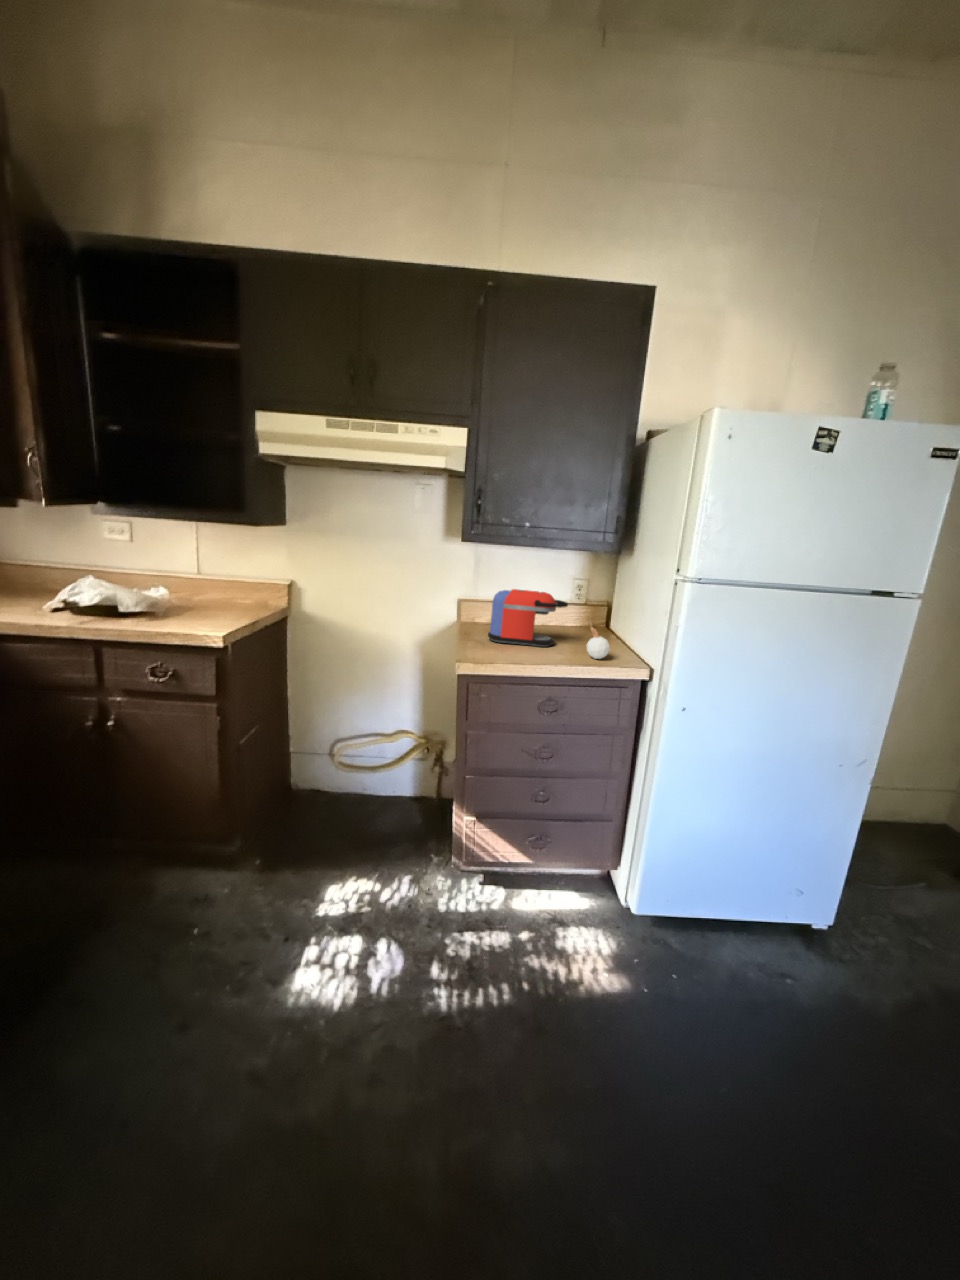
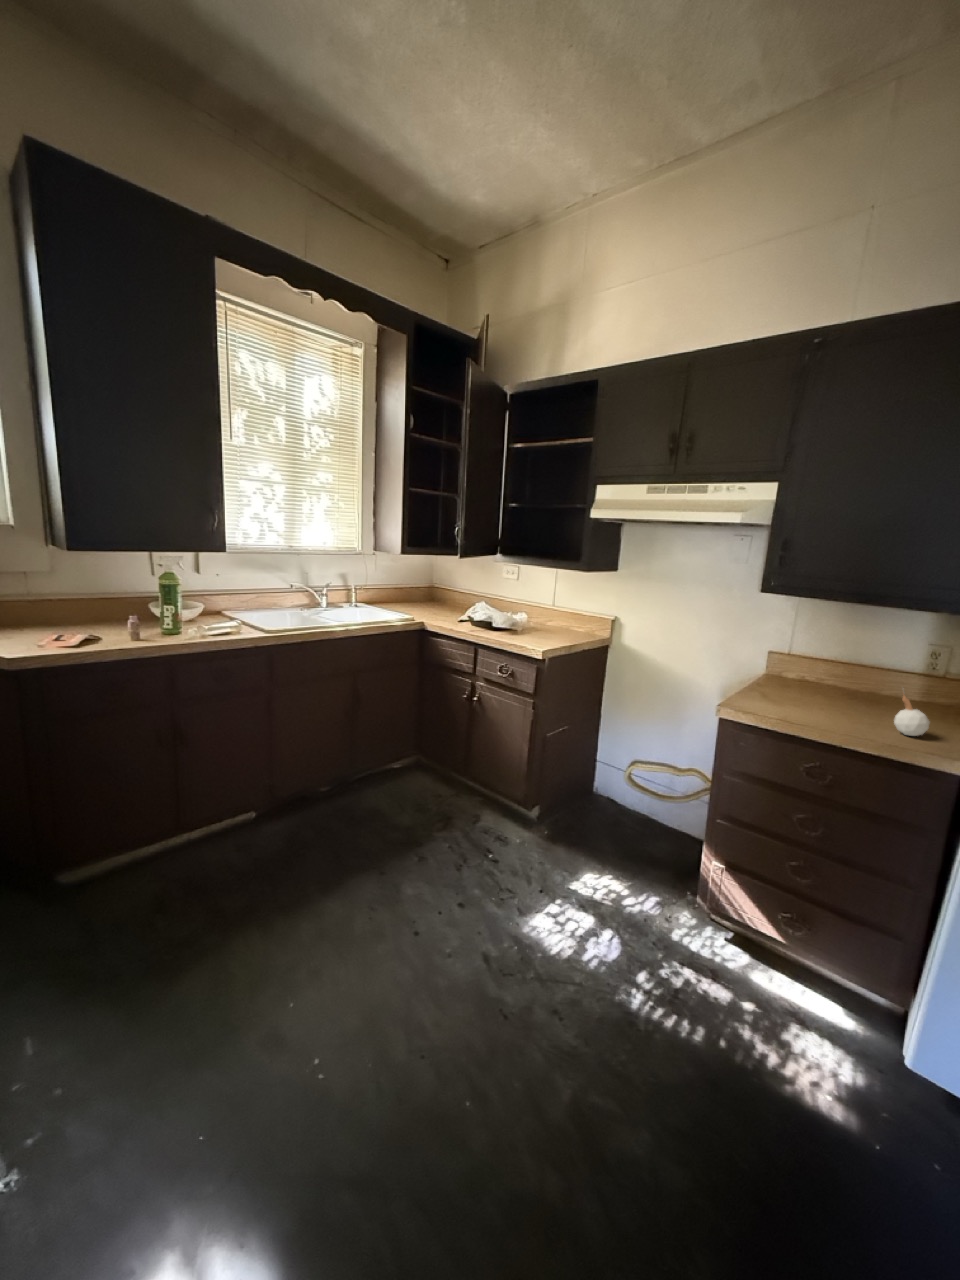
coffee maker: present [488,589,568,647] -> none [781,643,888,712]

